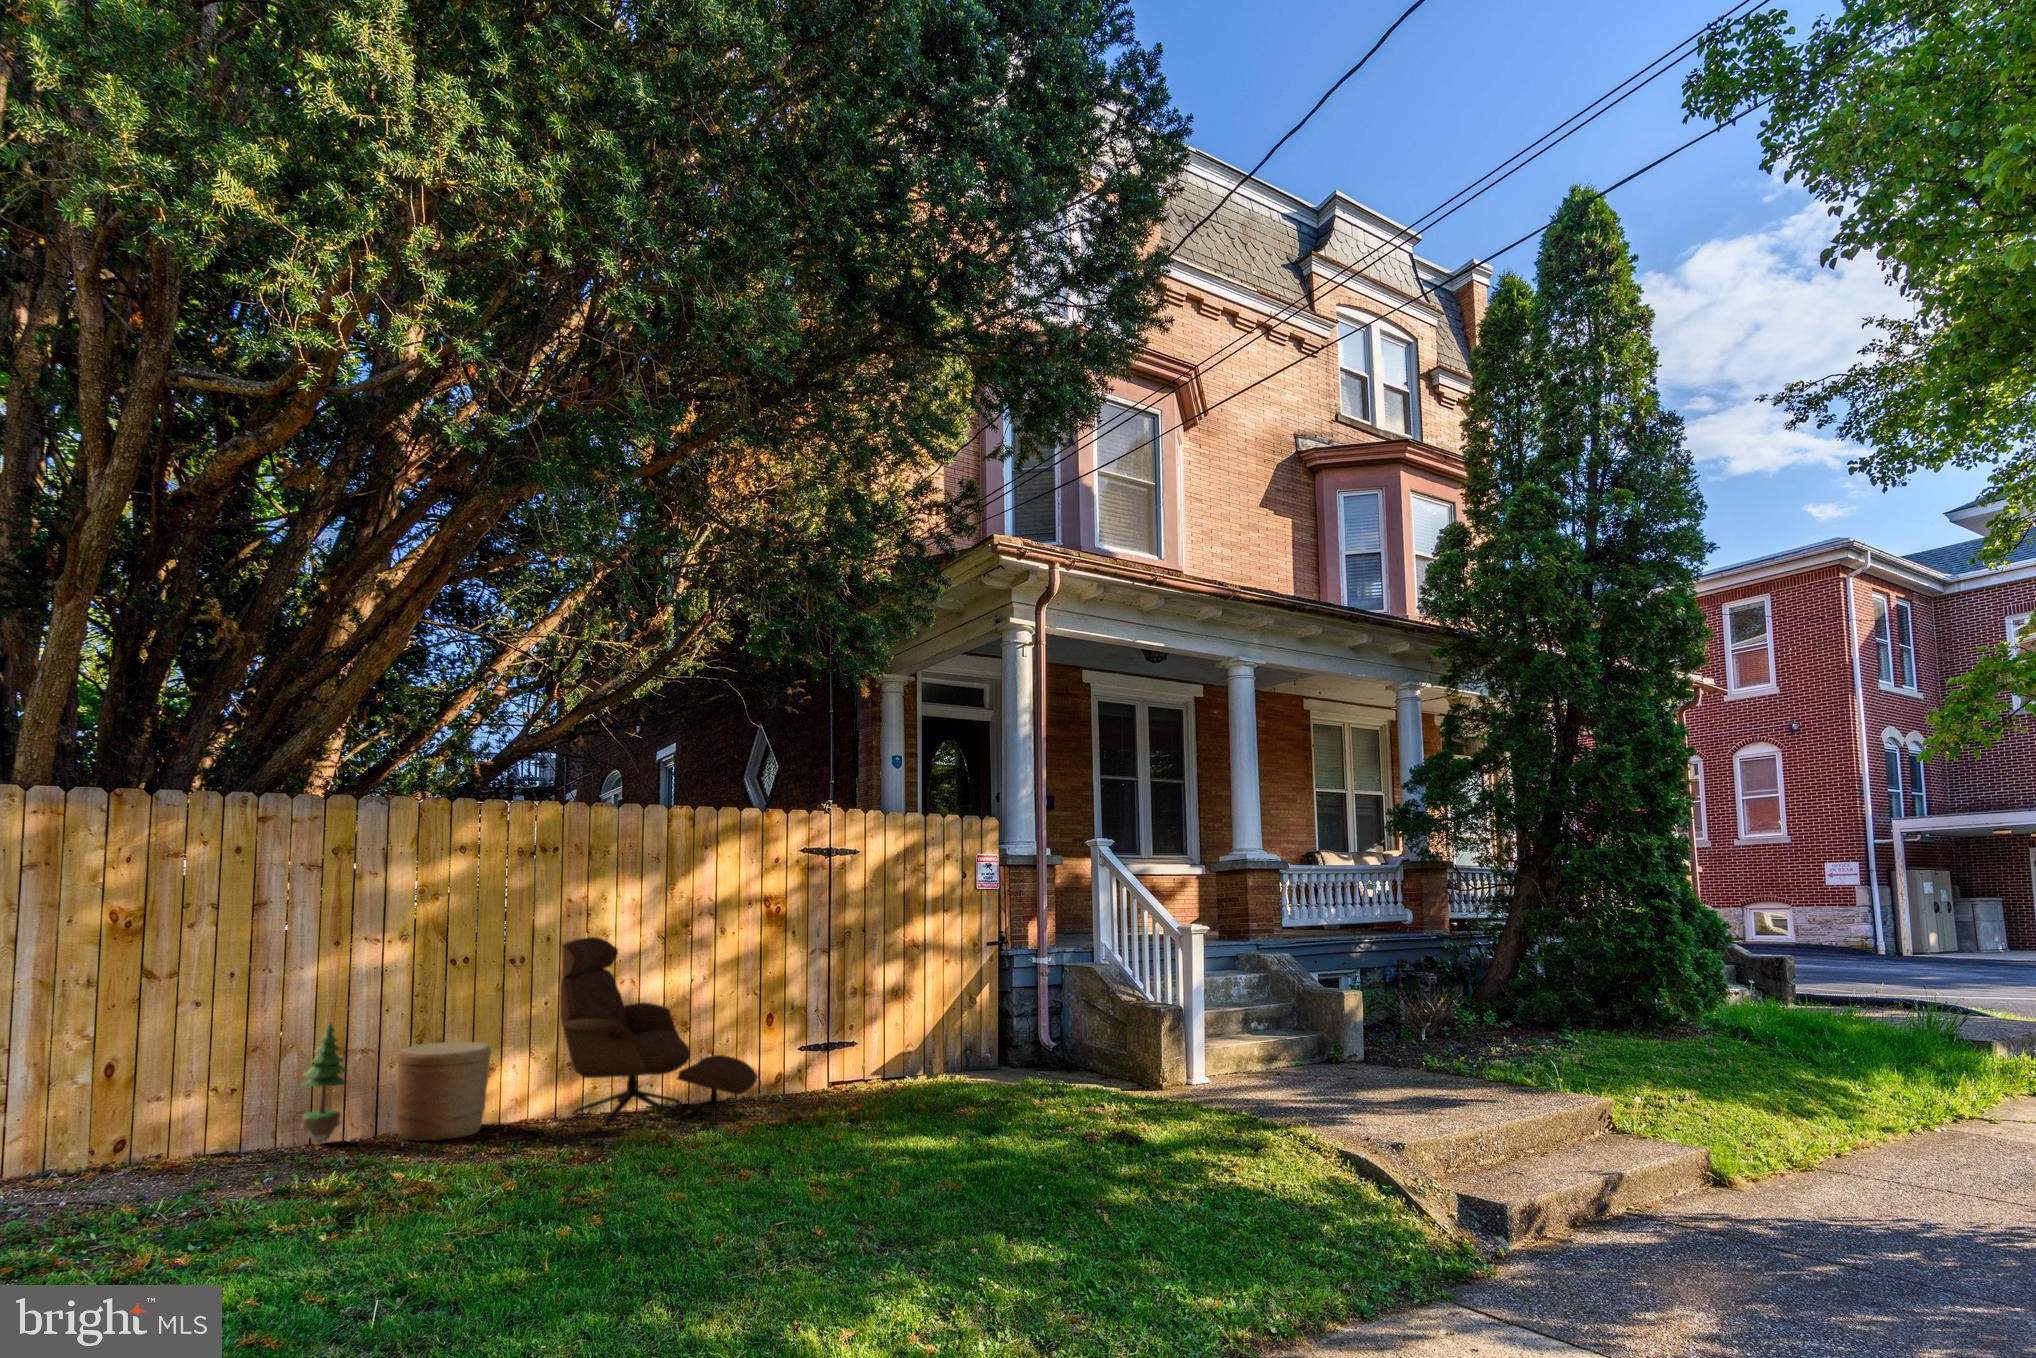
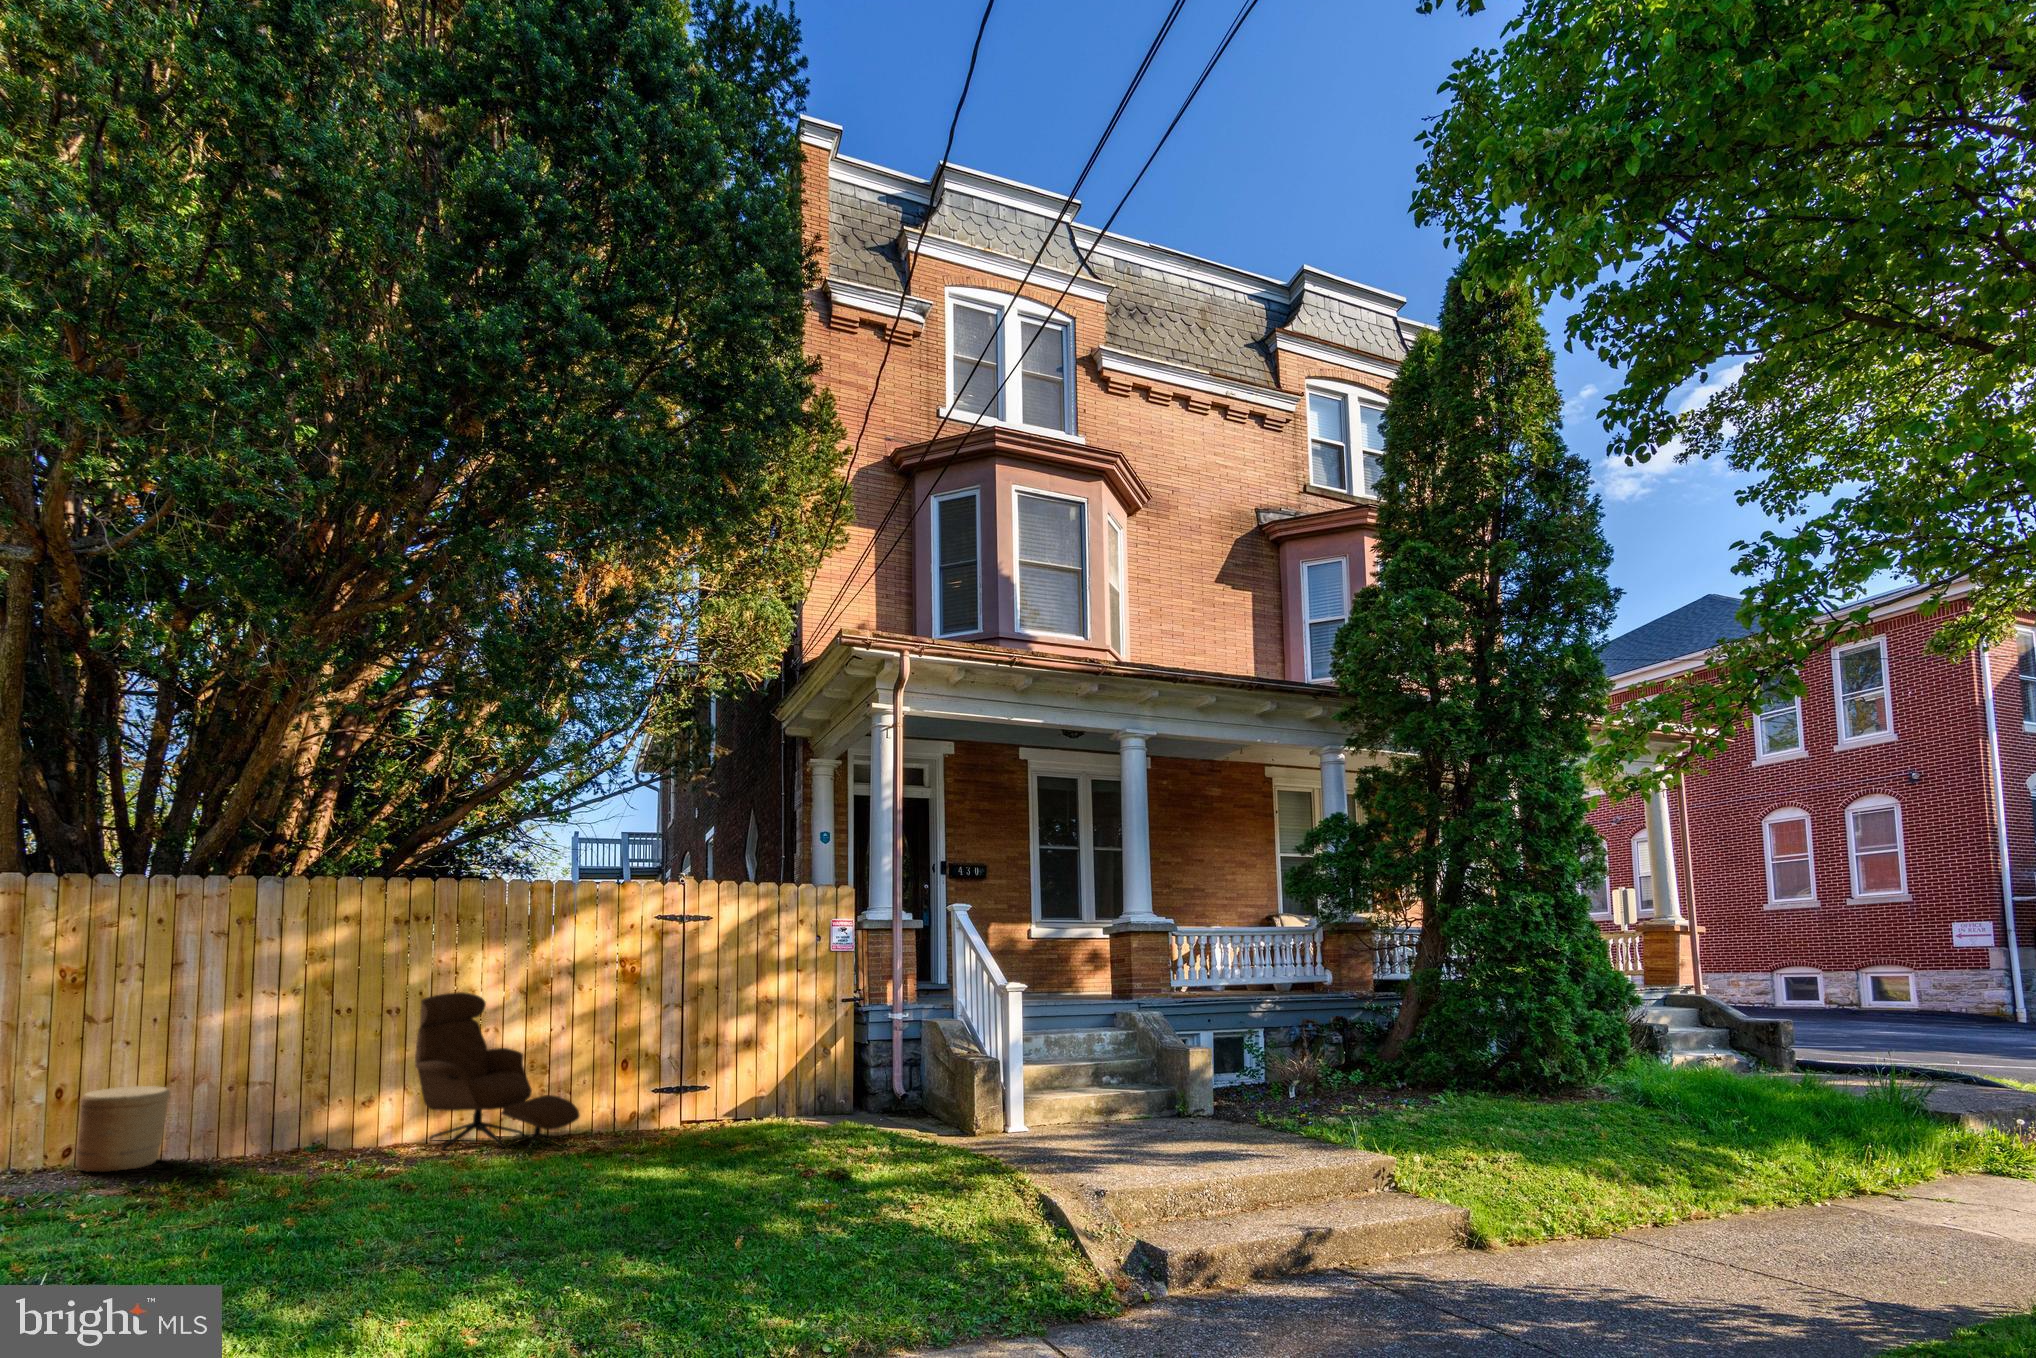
potted tree: present [301,1023,347,1143] -> none [199,1057,239,1154]
woven basket: present [395,1042,491,1141] -> present [76,1086,170,1172]

